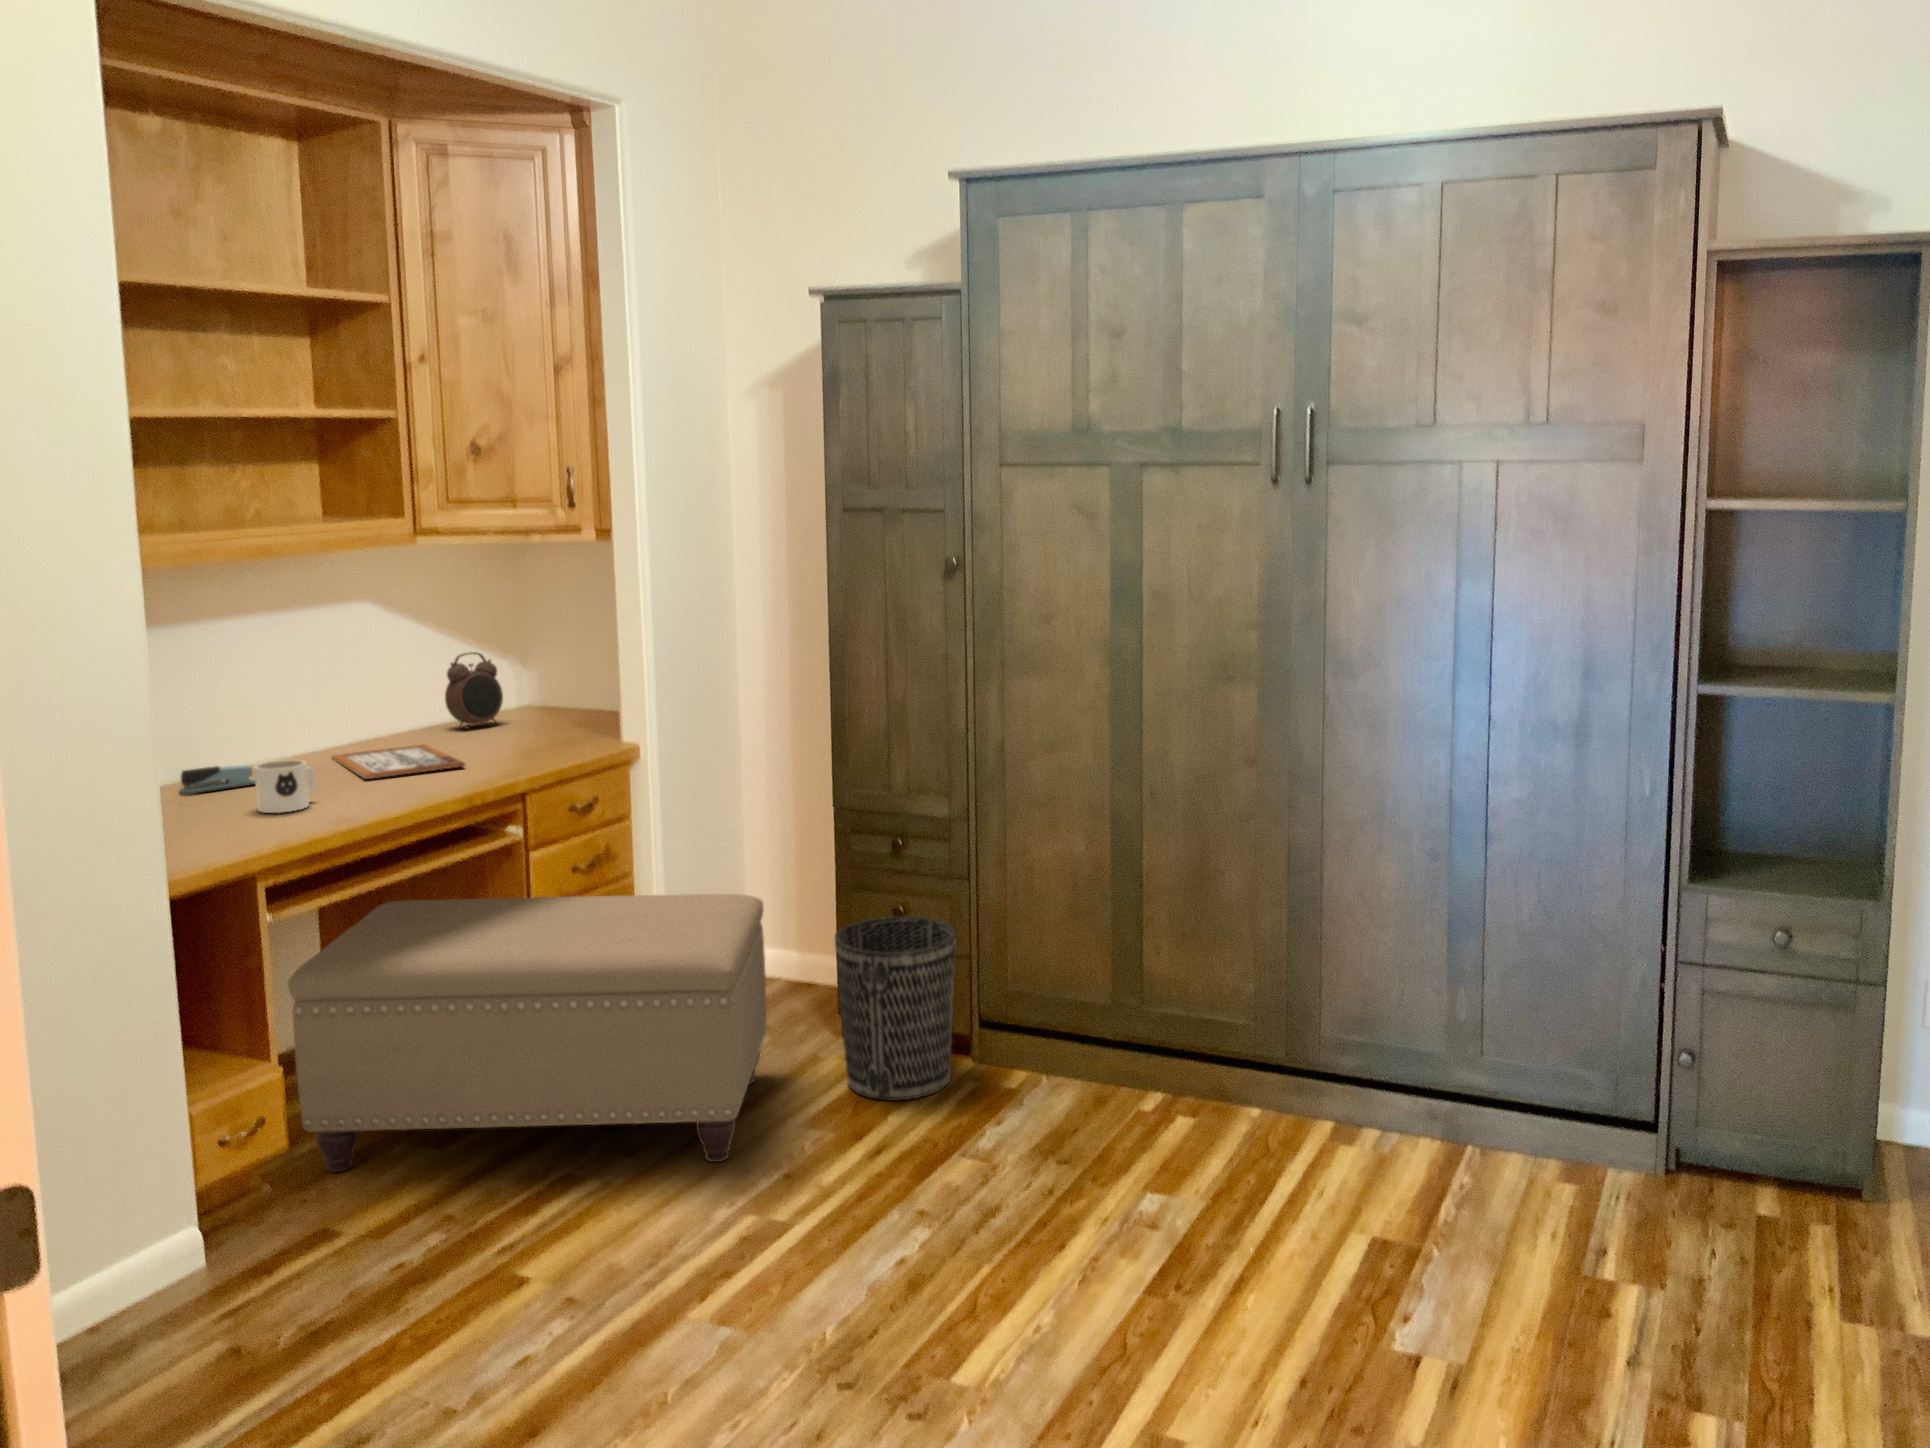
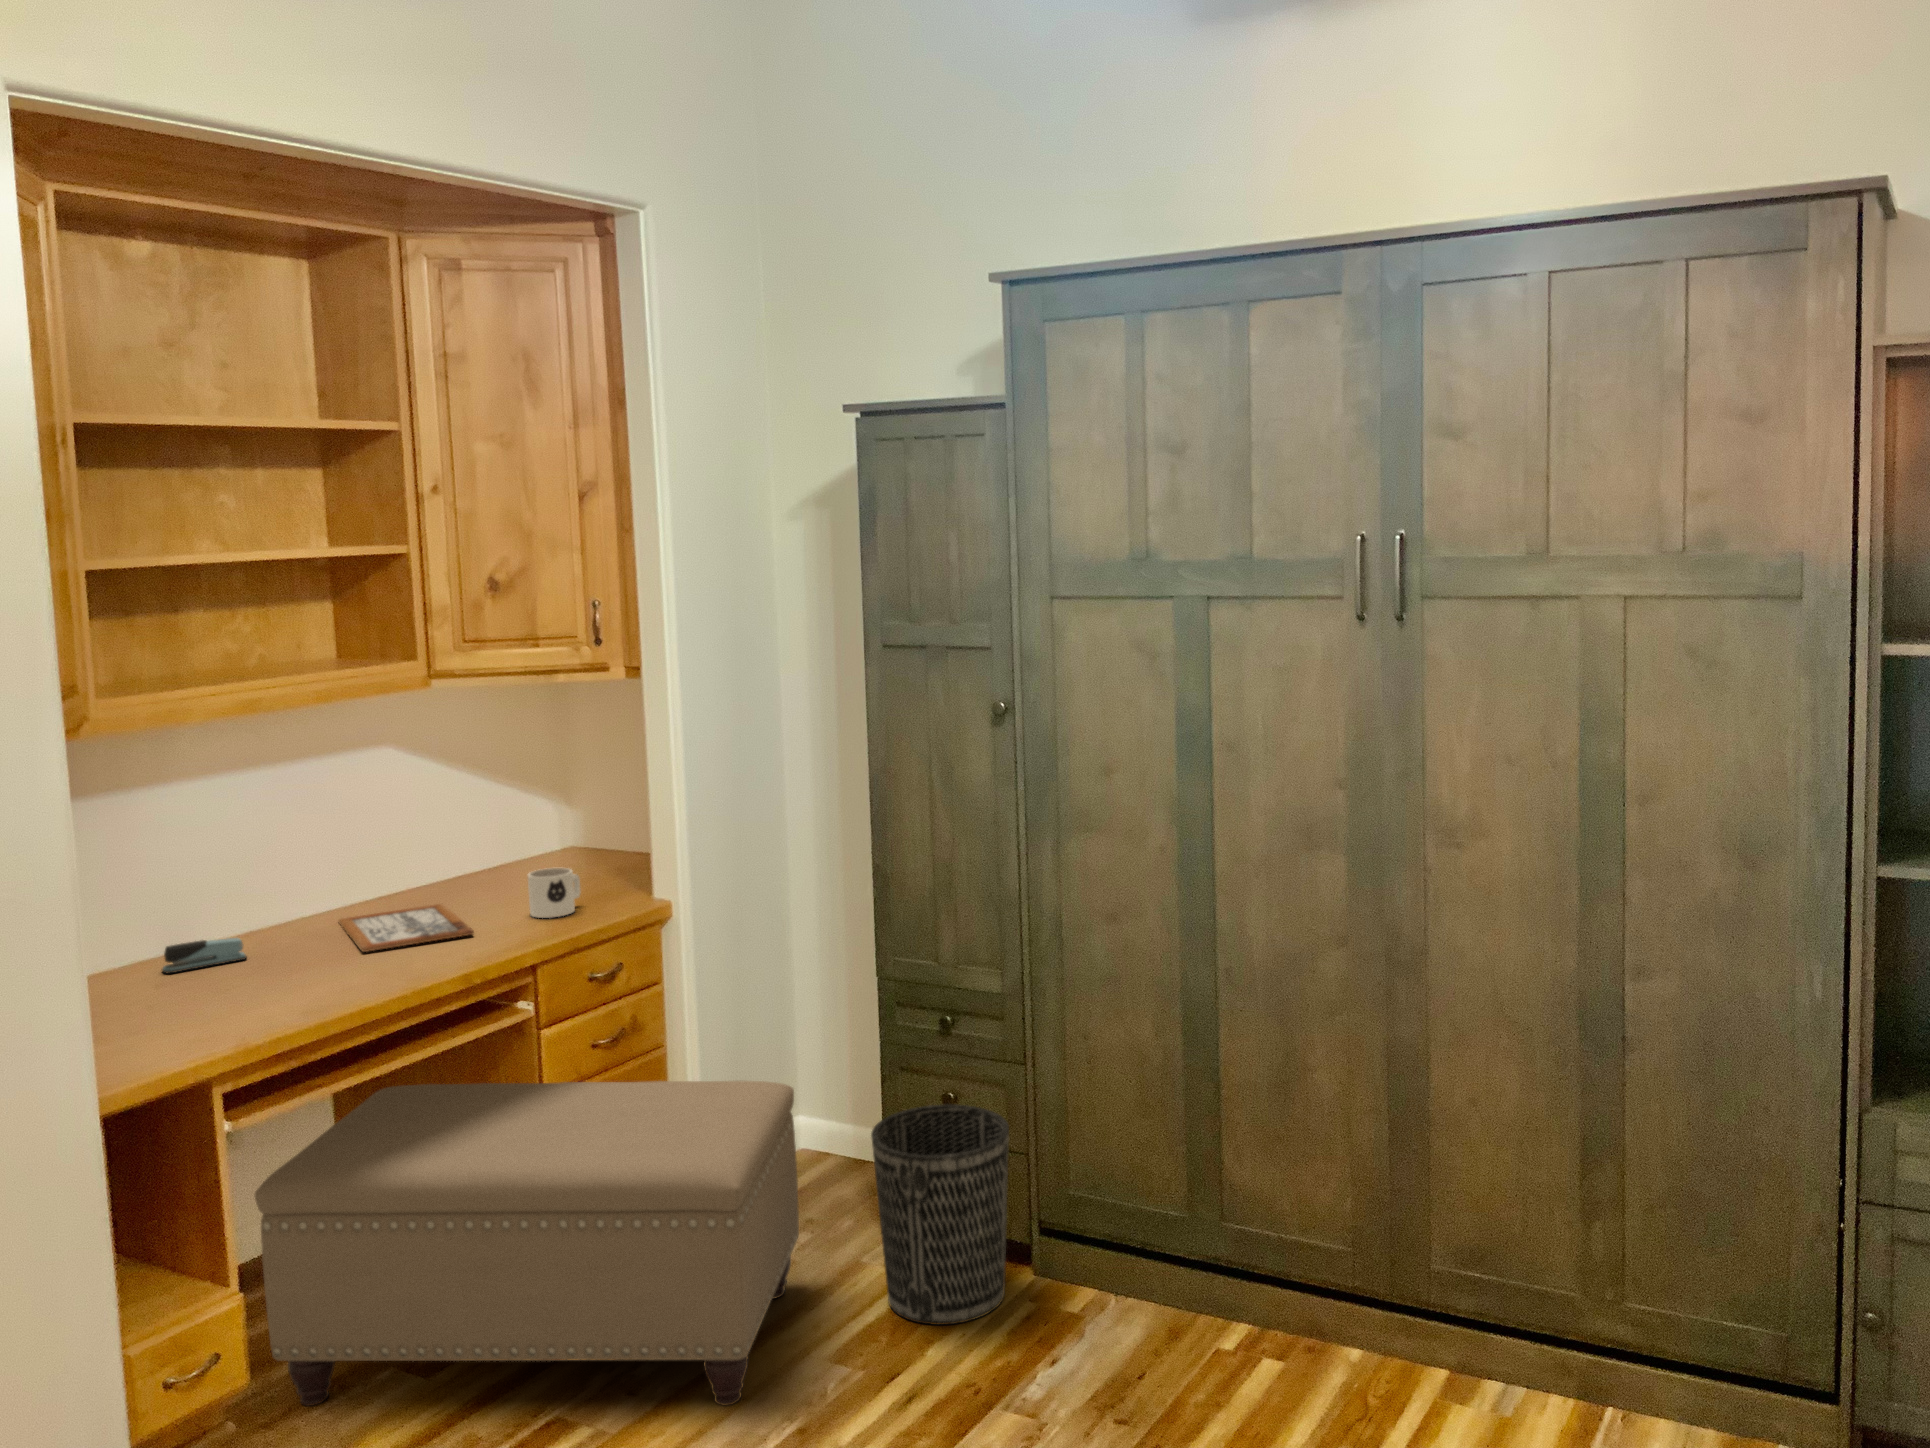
alarm clock: present [445,652,503,728] -> none [470,798,533,882]
mug: present [254,760,317,813] -> present [528,868,581,918]

